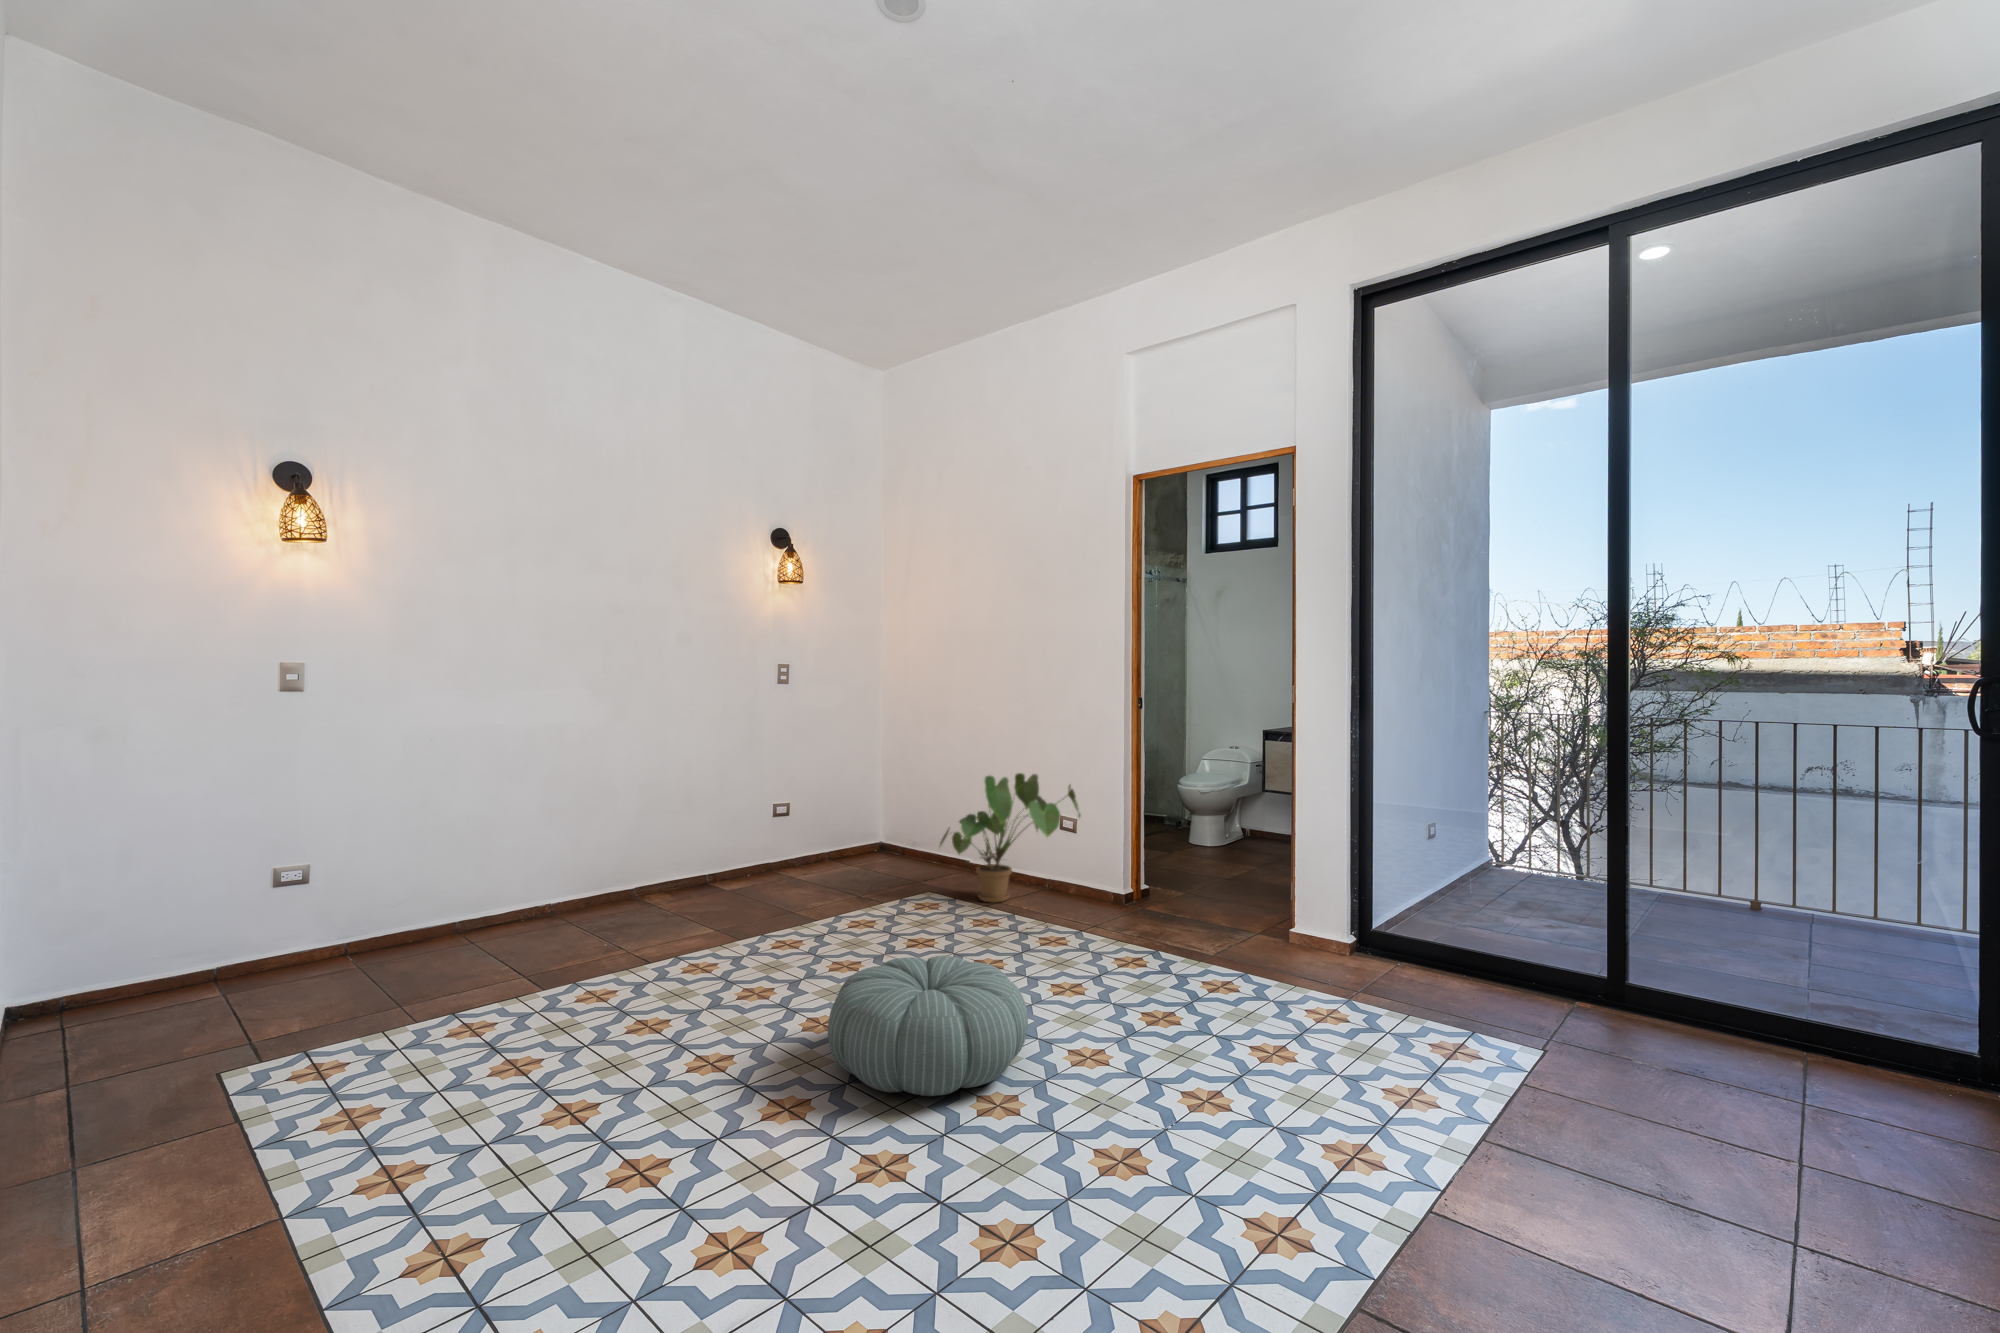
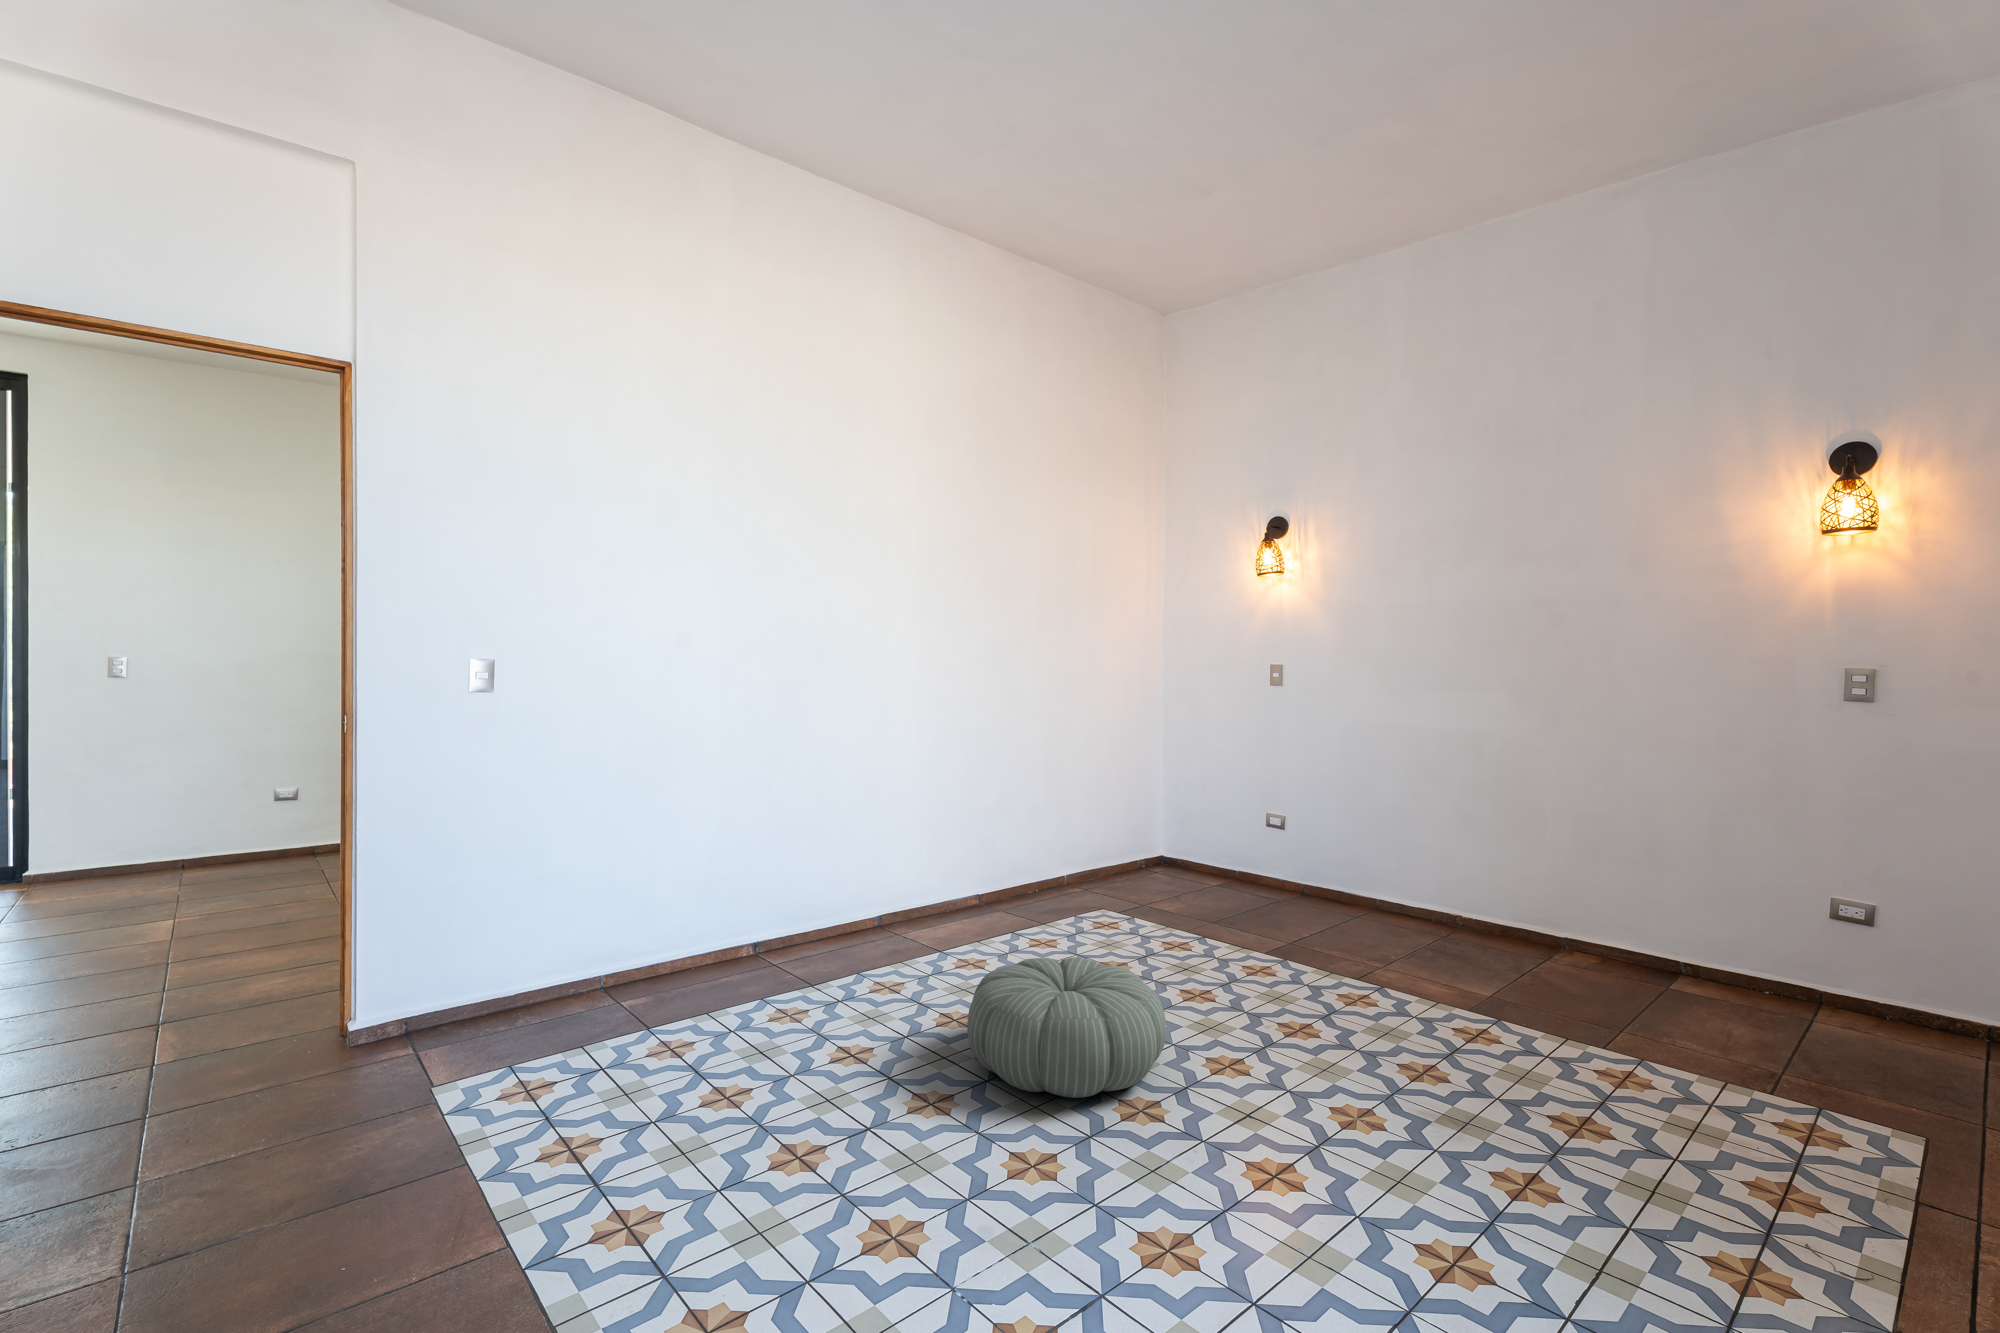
house plant: present [940,773,1080,903] -> none [1055,777,1199,906]

